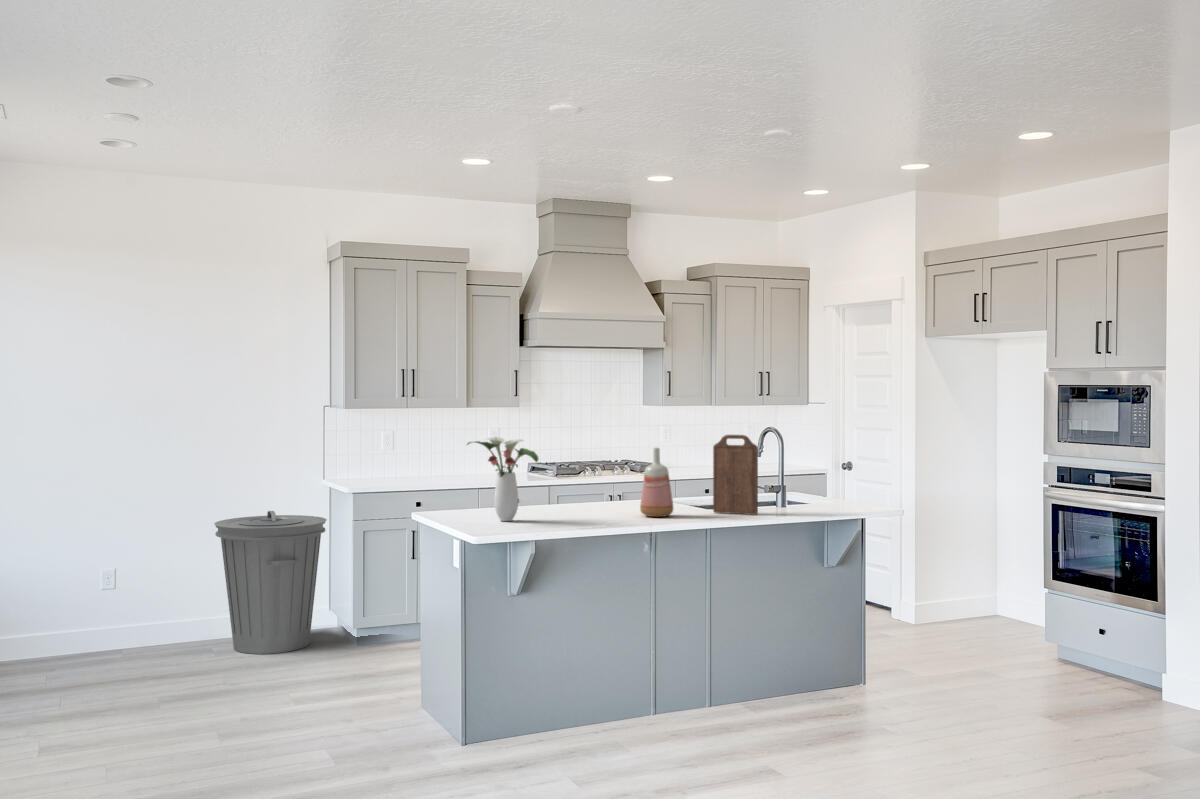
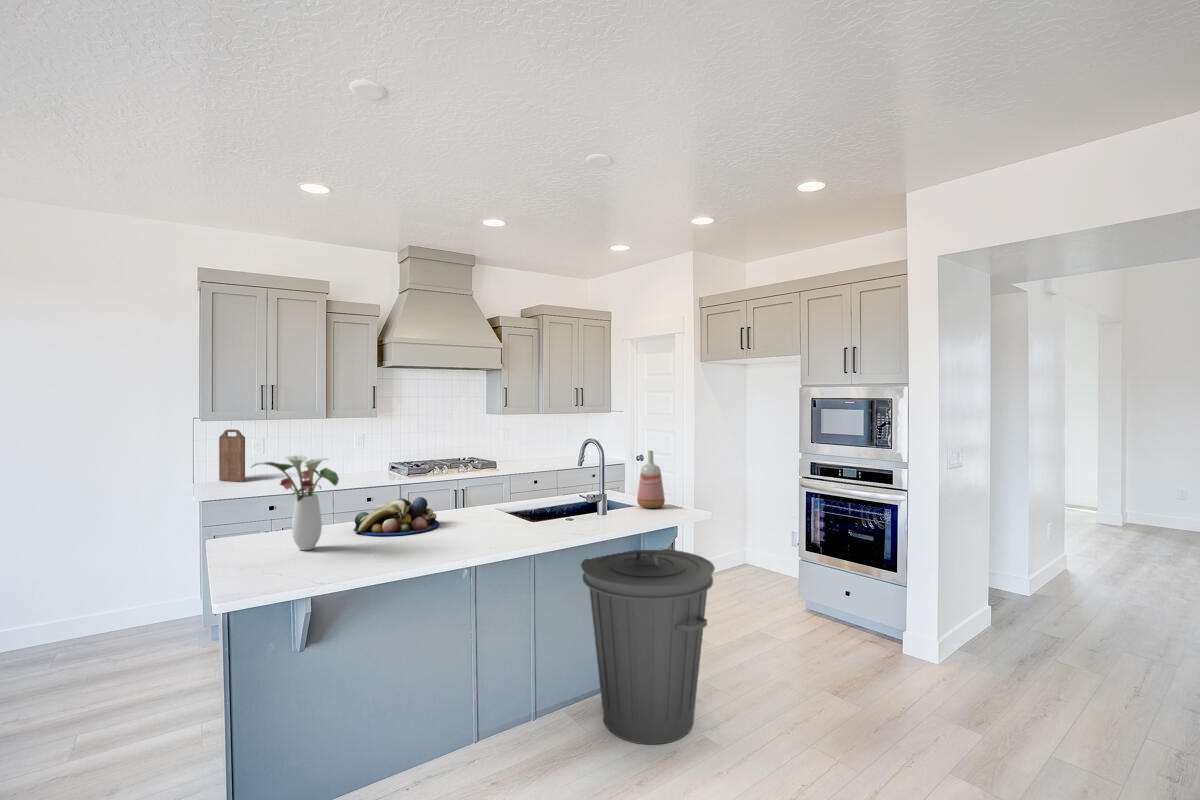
cutting board: present [713,435,758,515] -> present [219,429,245,482]
vase: present [640,448,674,517] -> present [637,451,665,508]
fruit bowl: none [534,484,615,516] -> present [354,497,439,536]
trash can: present [214,511,327,654] -> present [581,549,715,744]

